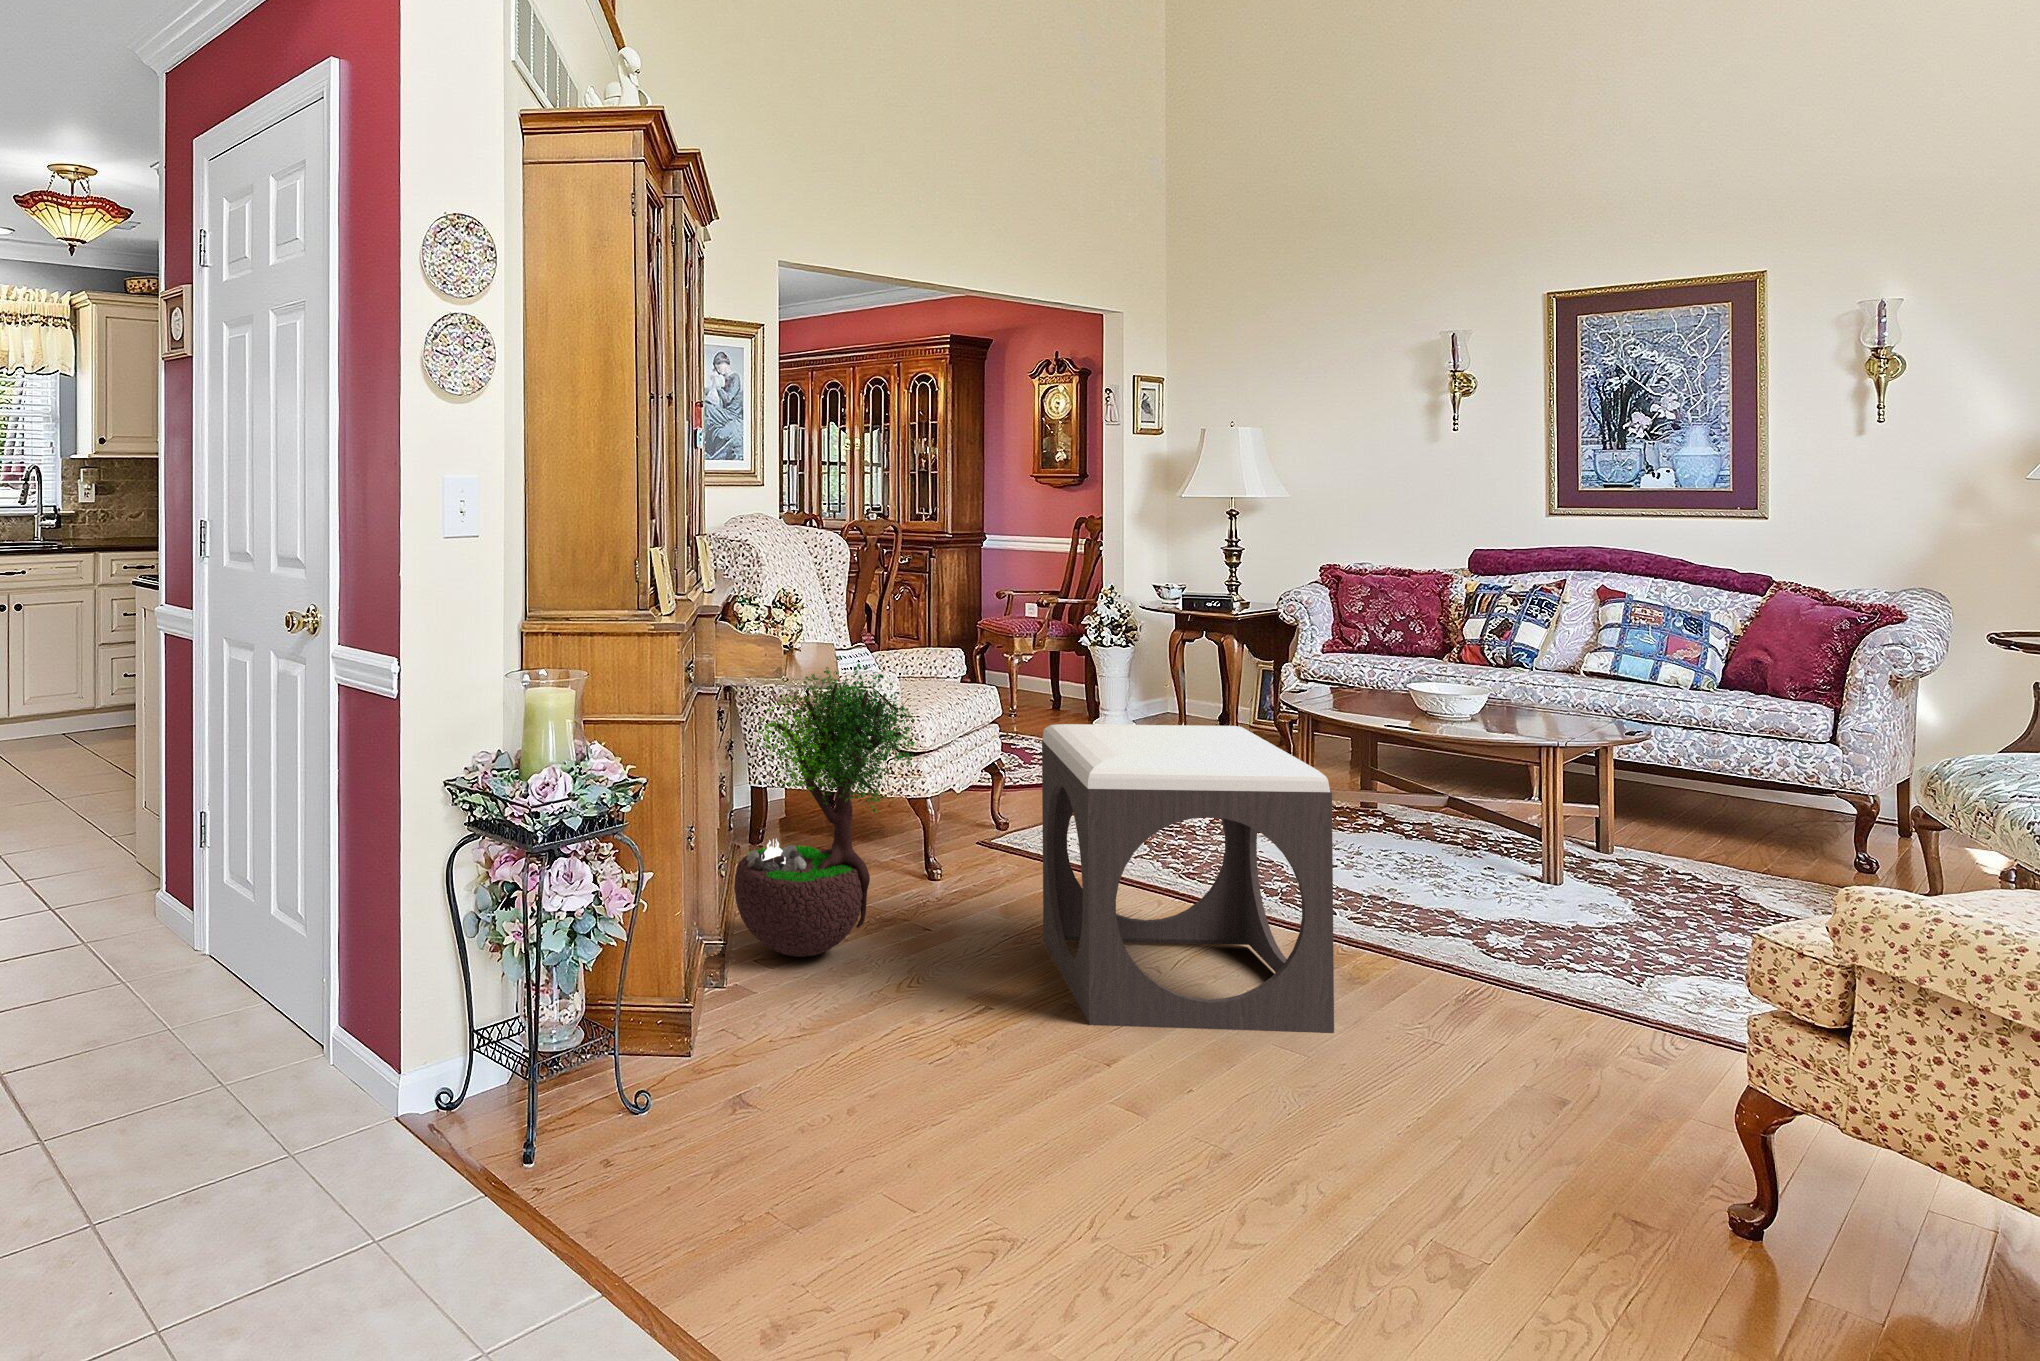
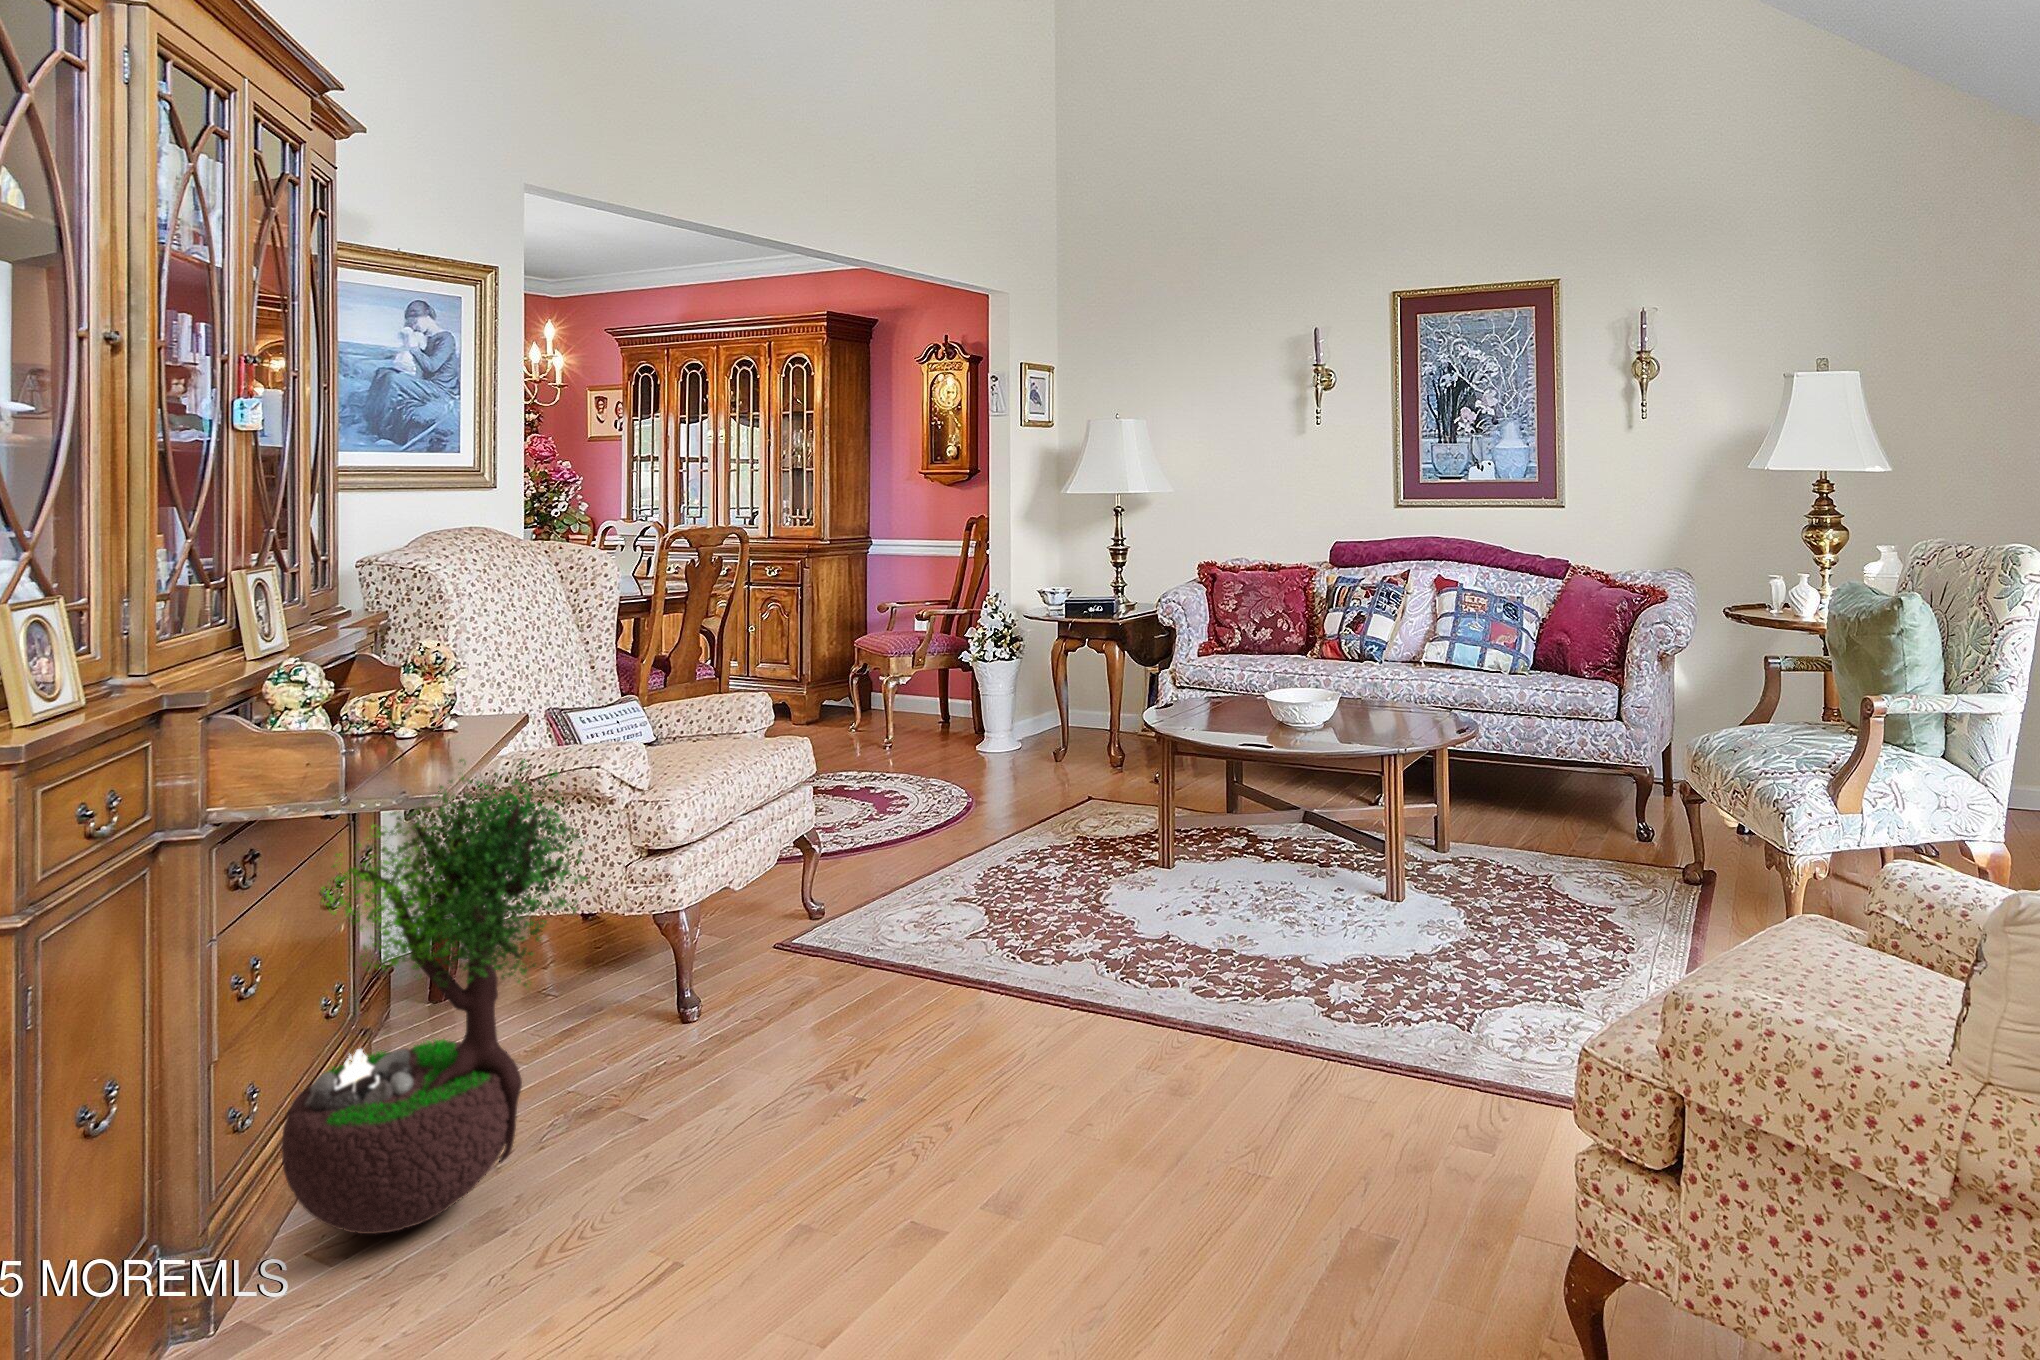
footstool: present [1042,724,1334,1033] -> none [803,790,1144,1268]

